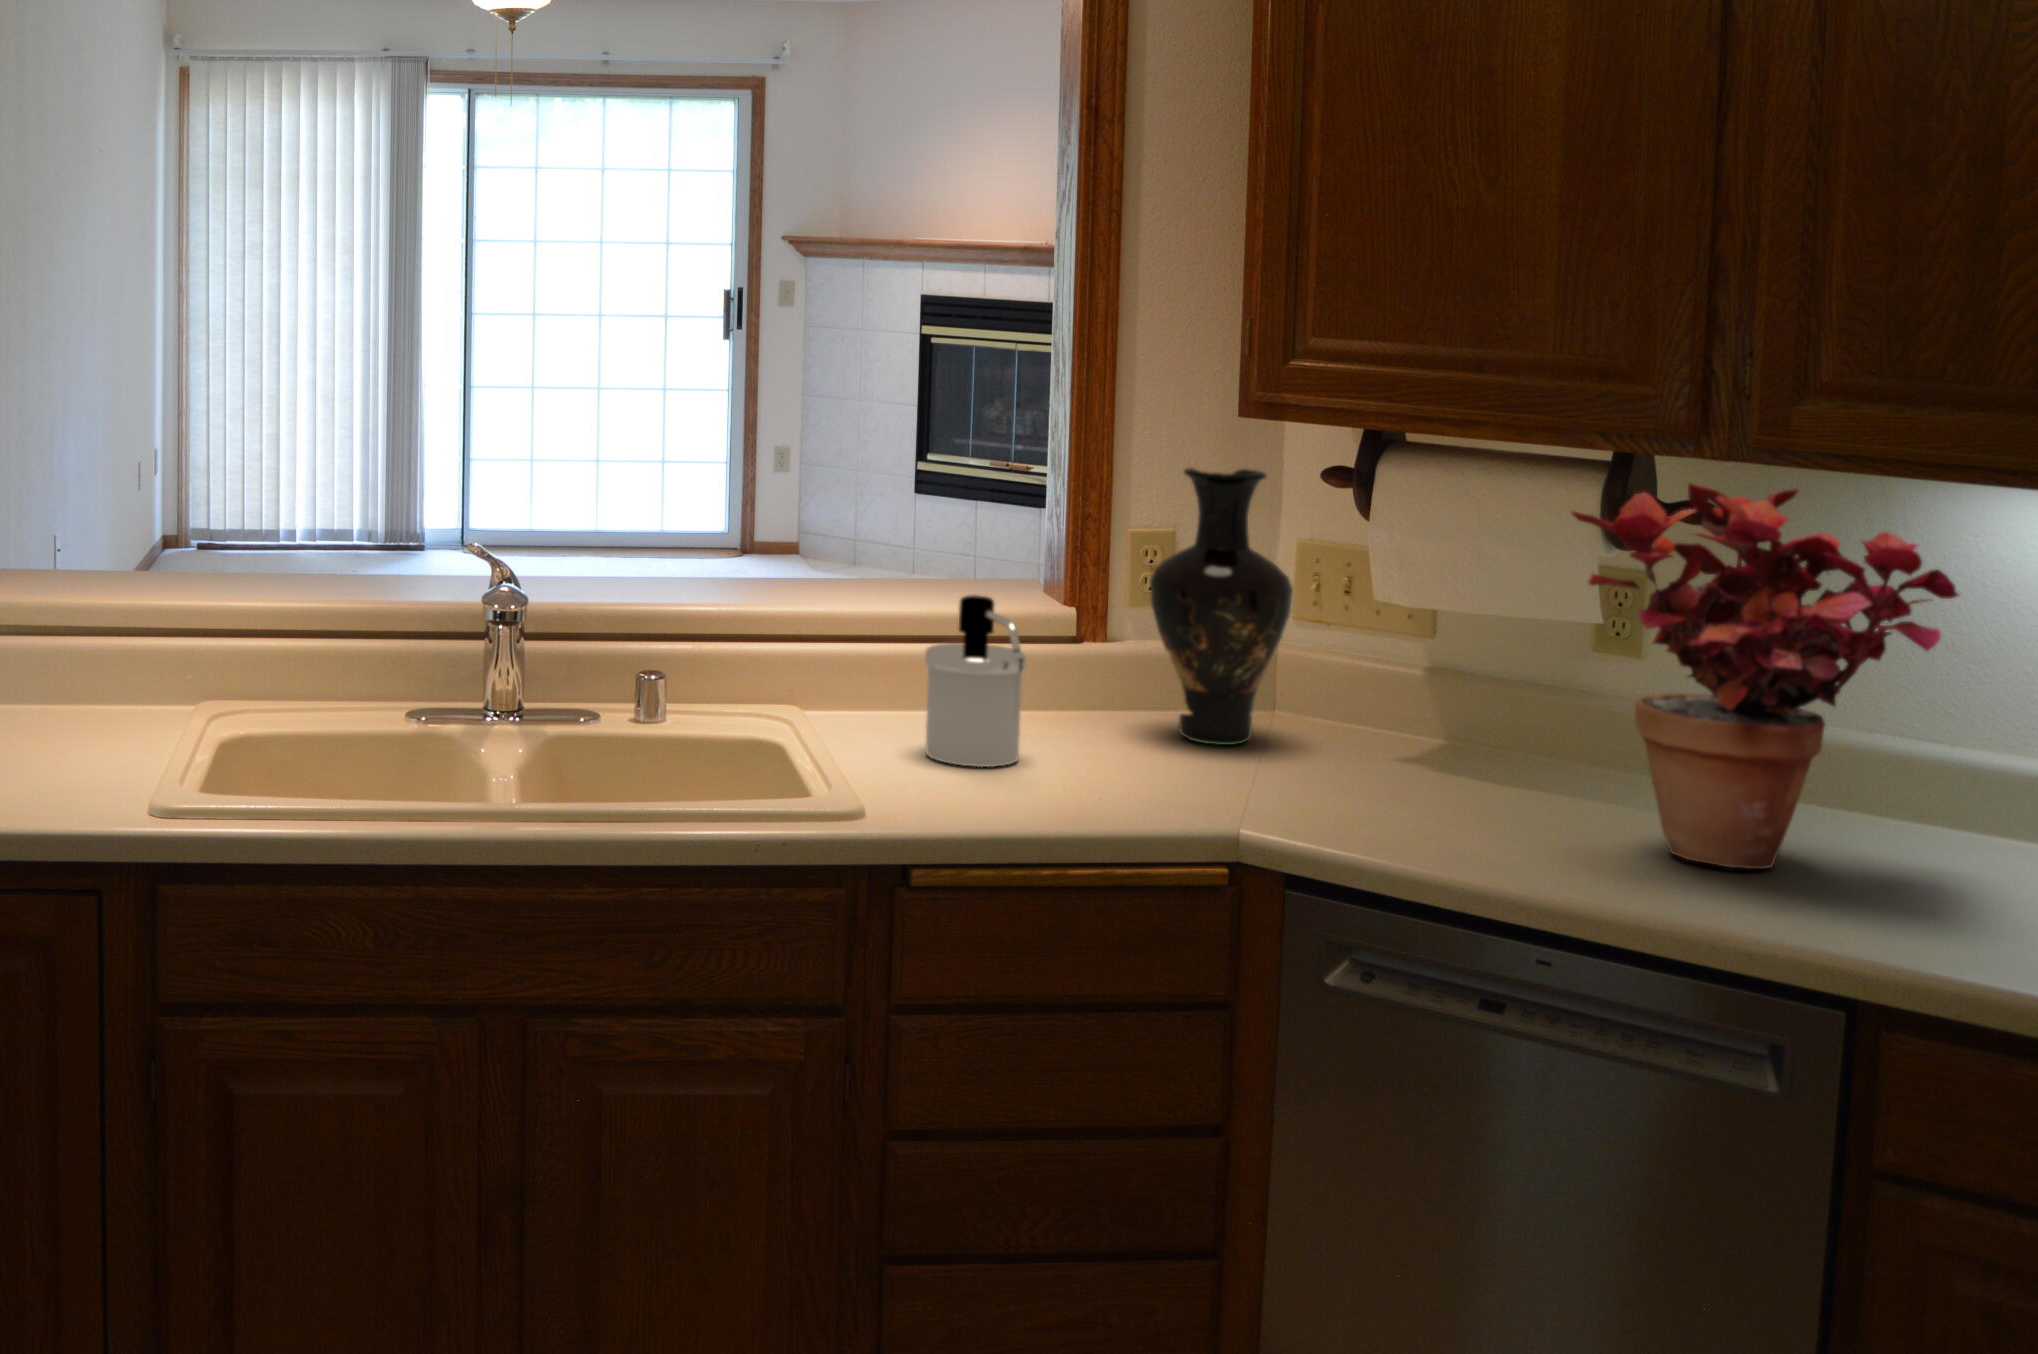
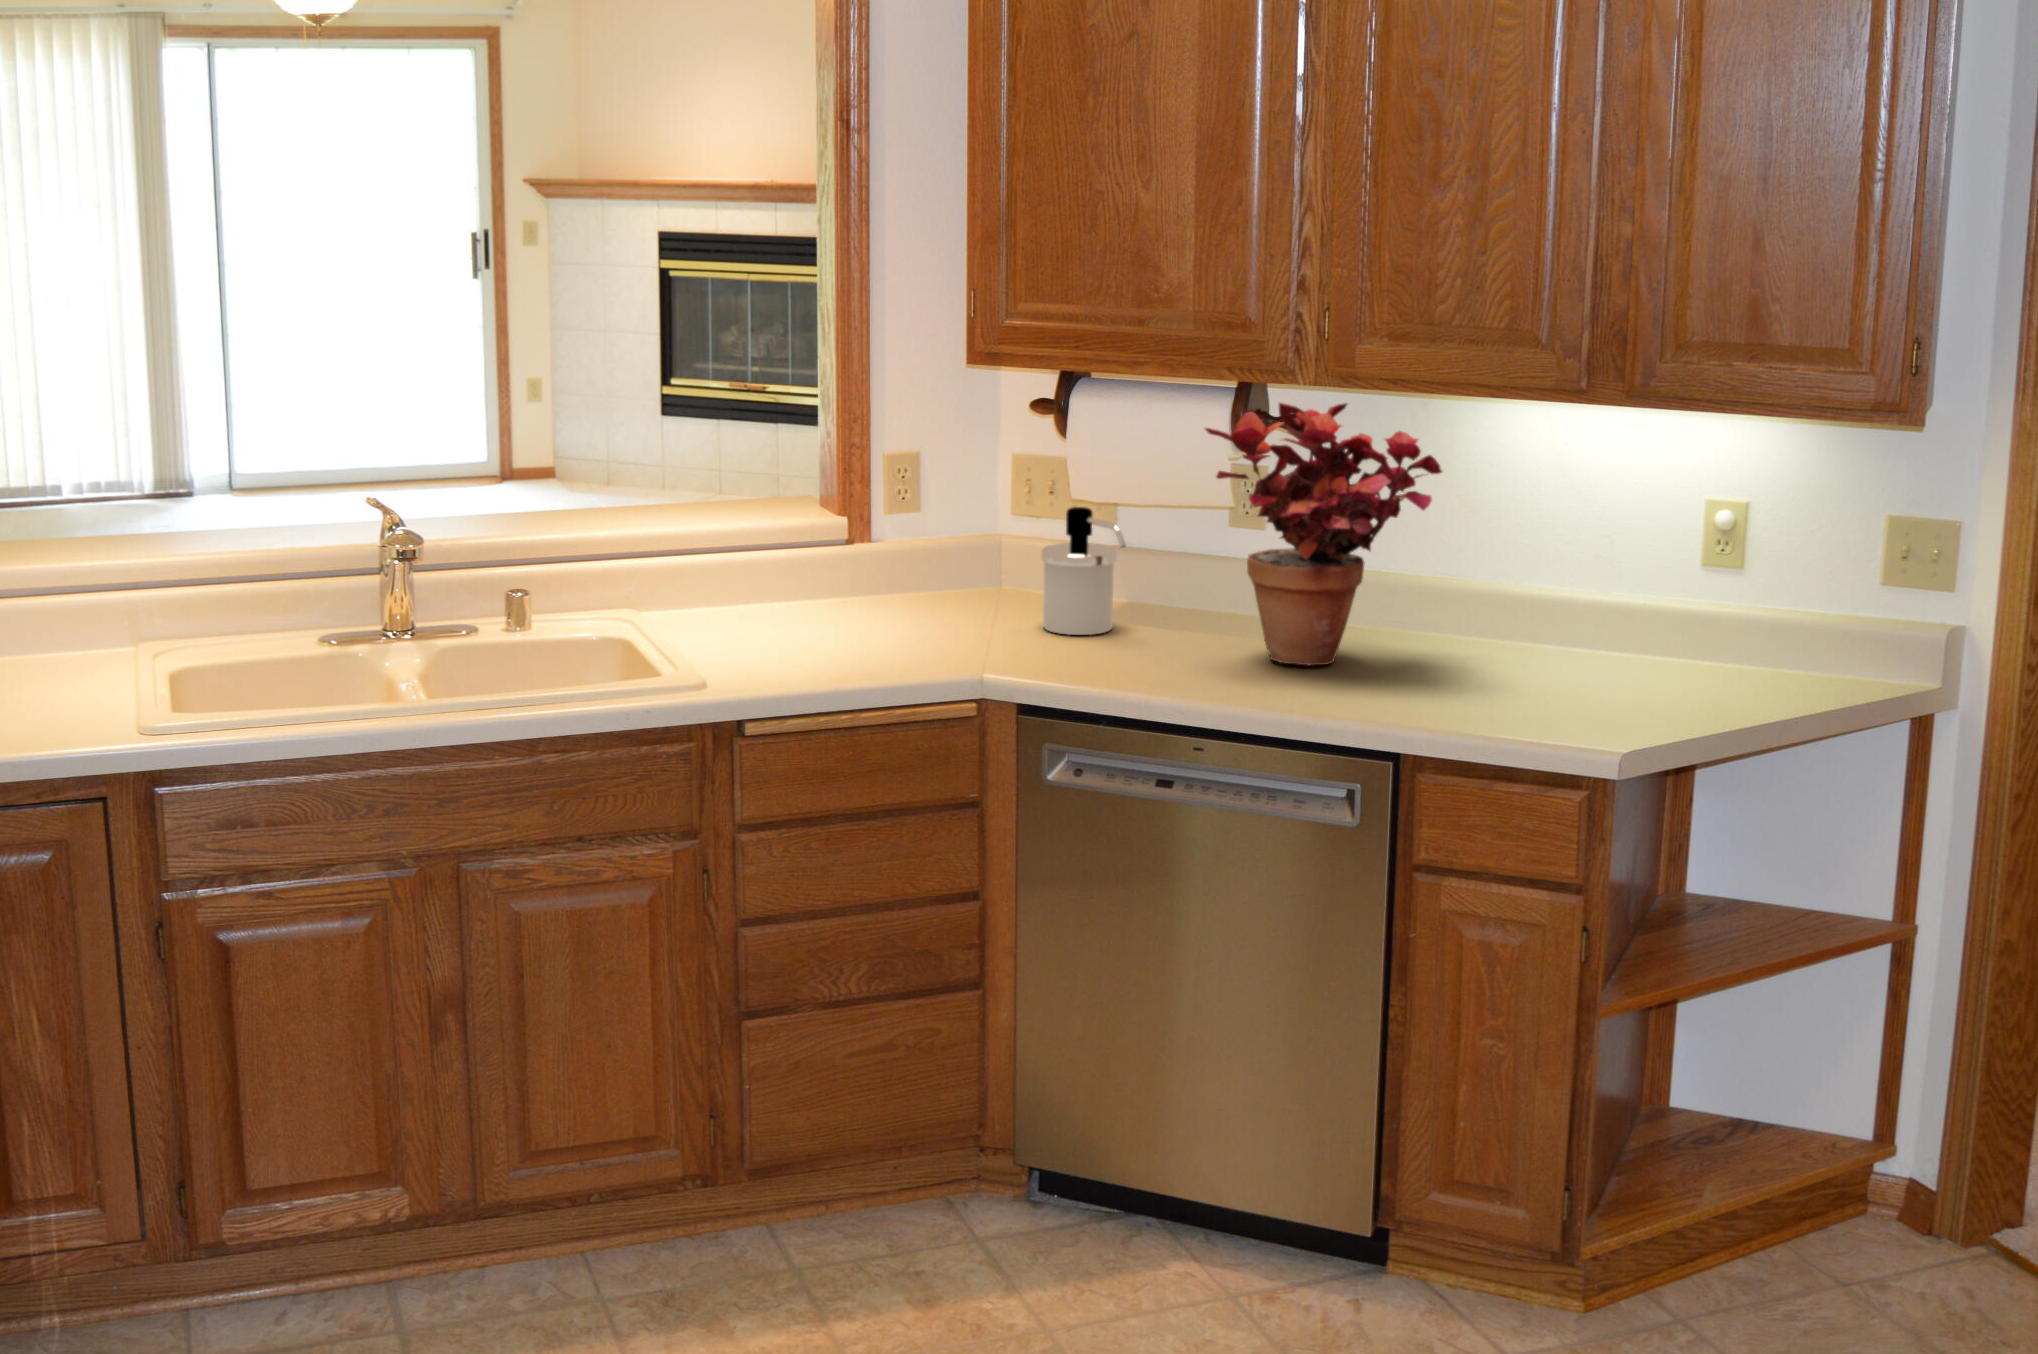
vase: present [1150,468,1293,745] -> none [906,401,1011,612]
soap dispenser: present [925,595,1026,767] -> present [1041,507,1126,635]

